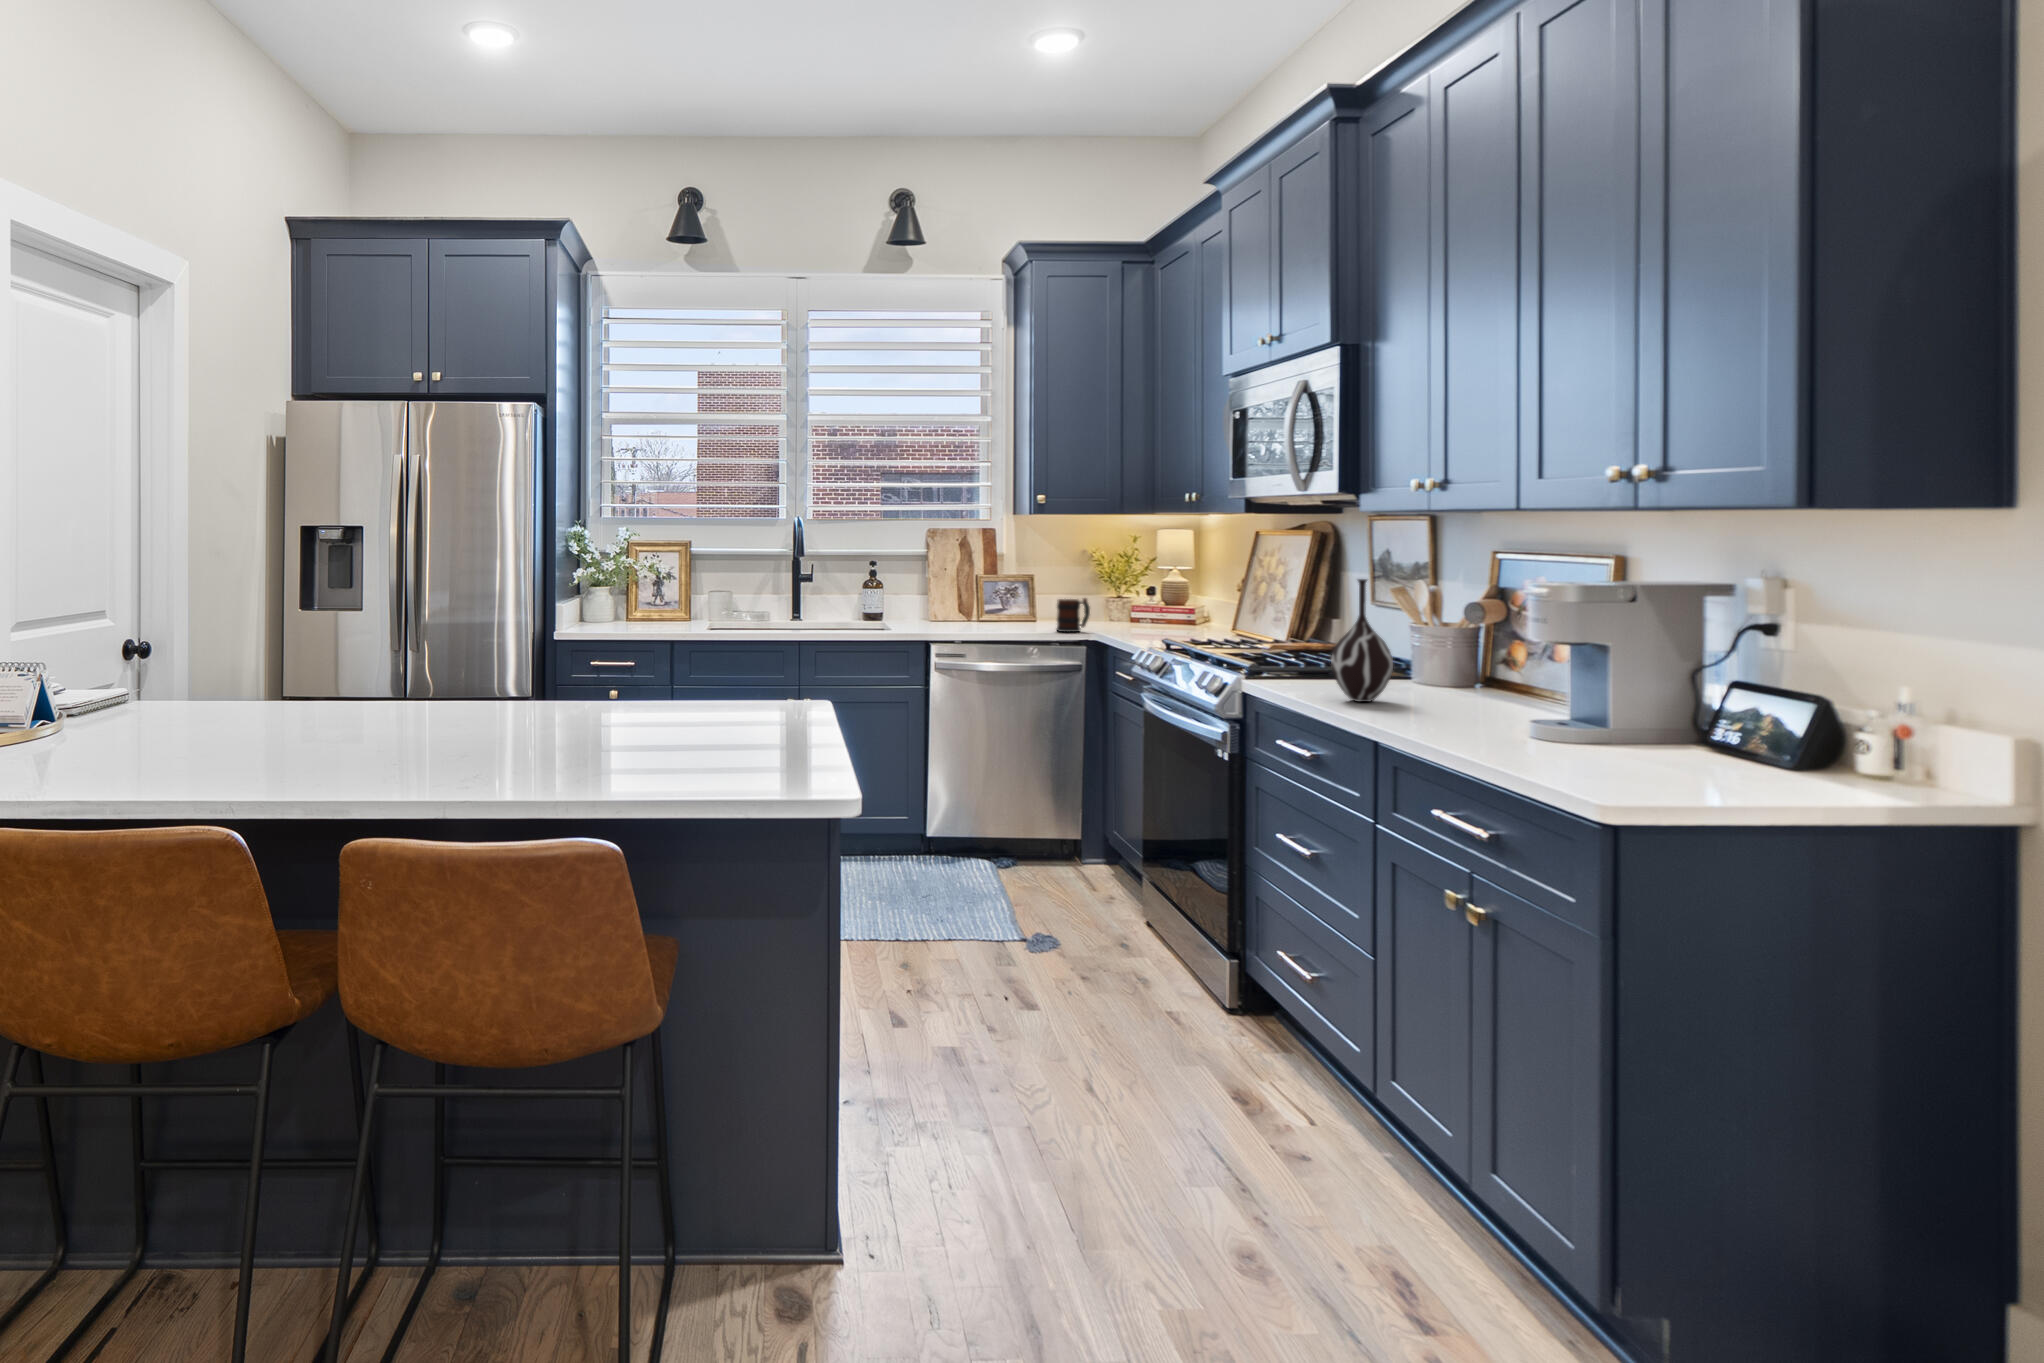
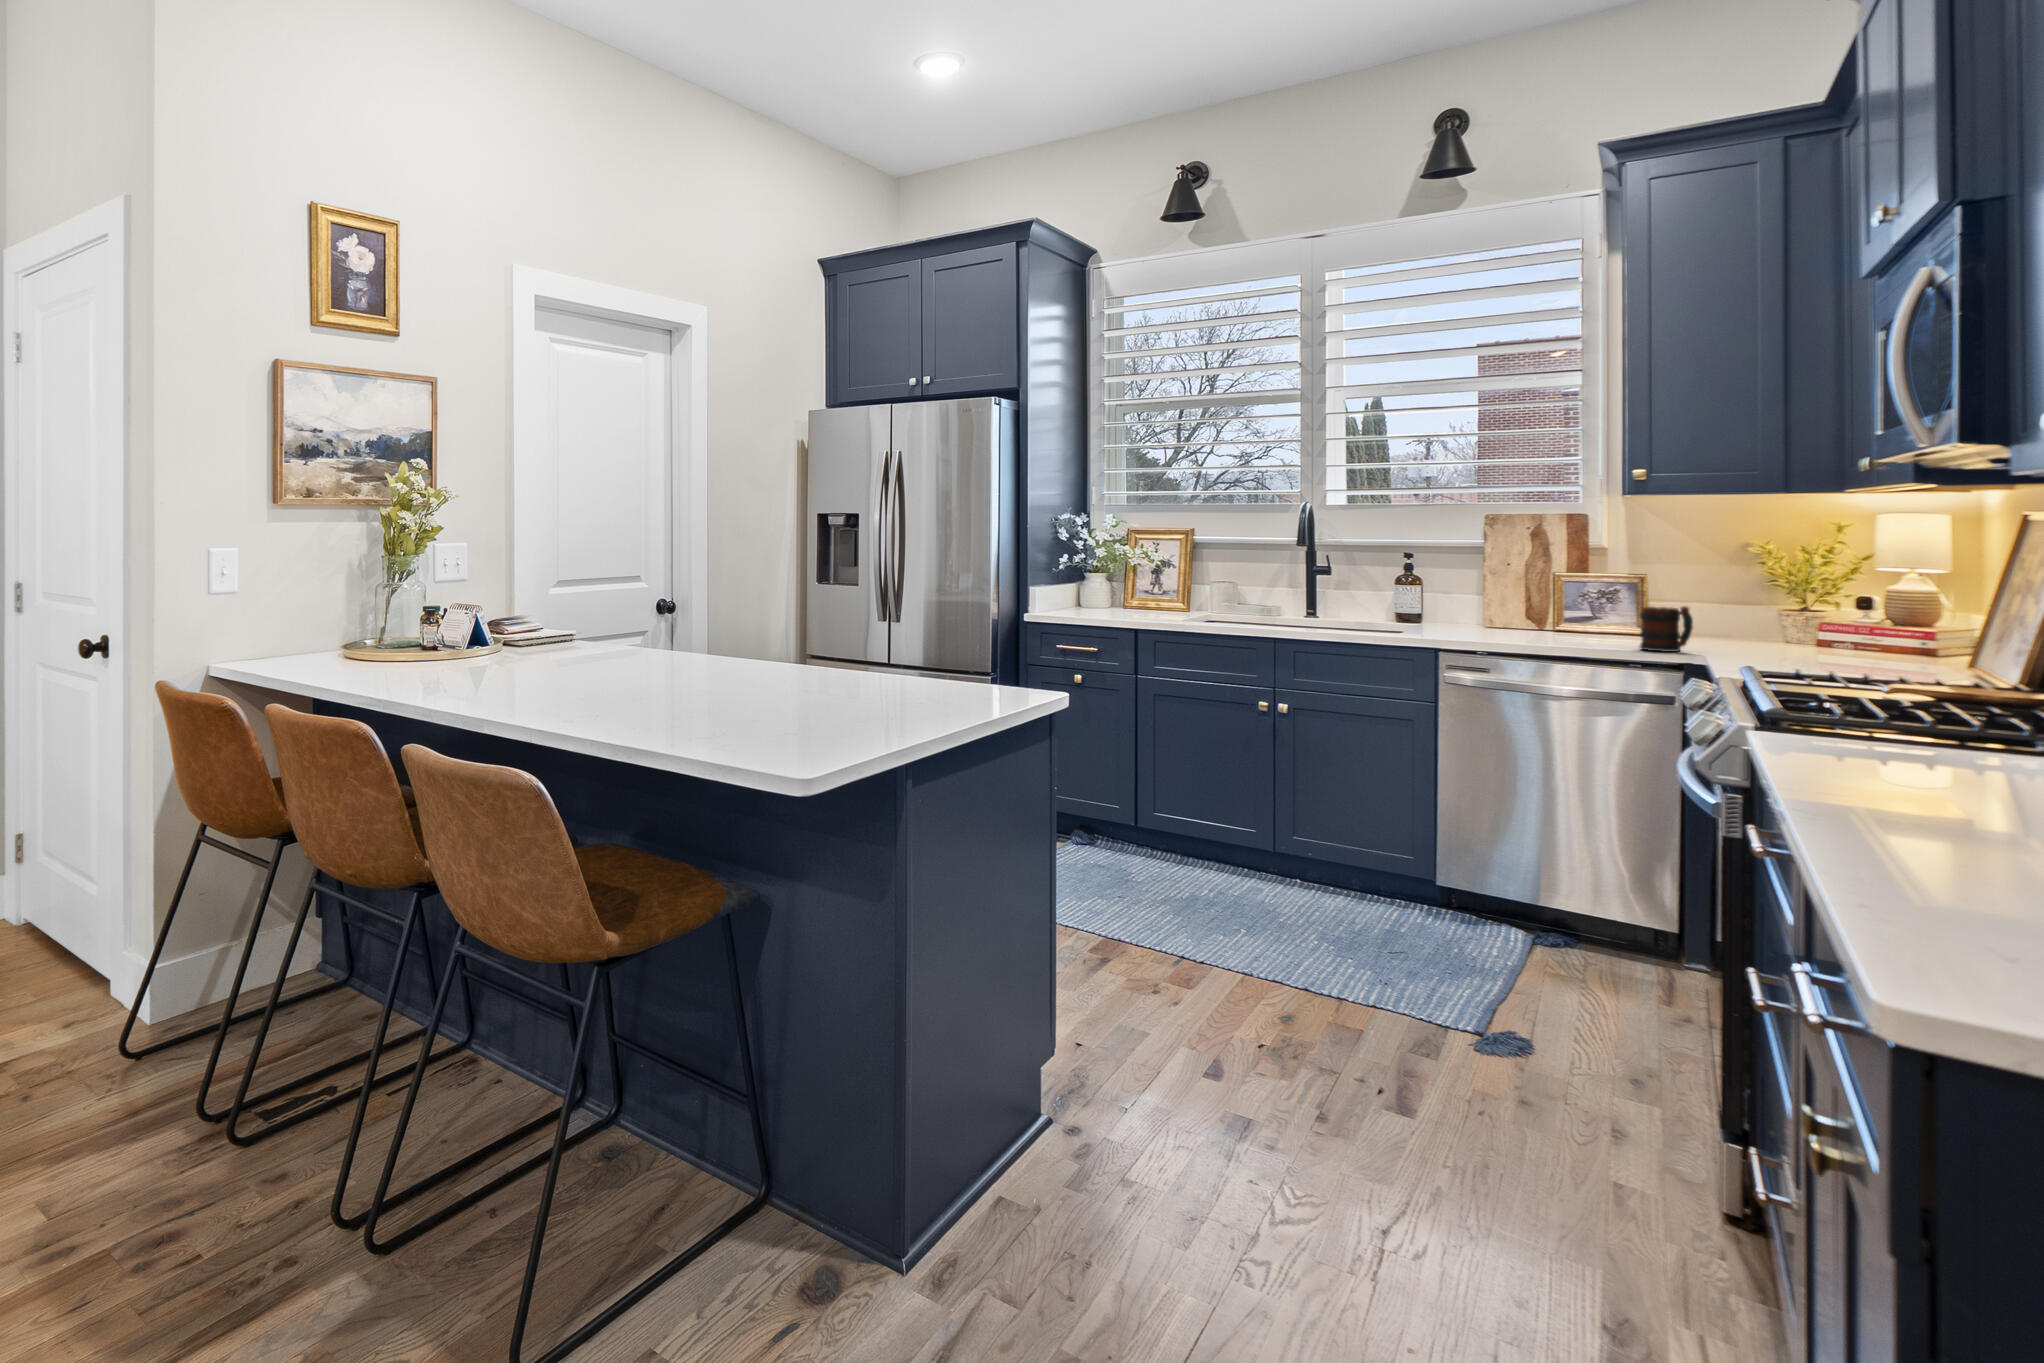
vase: present [1331,579,1393,702] -> none [1837,582,1972,788]

